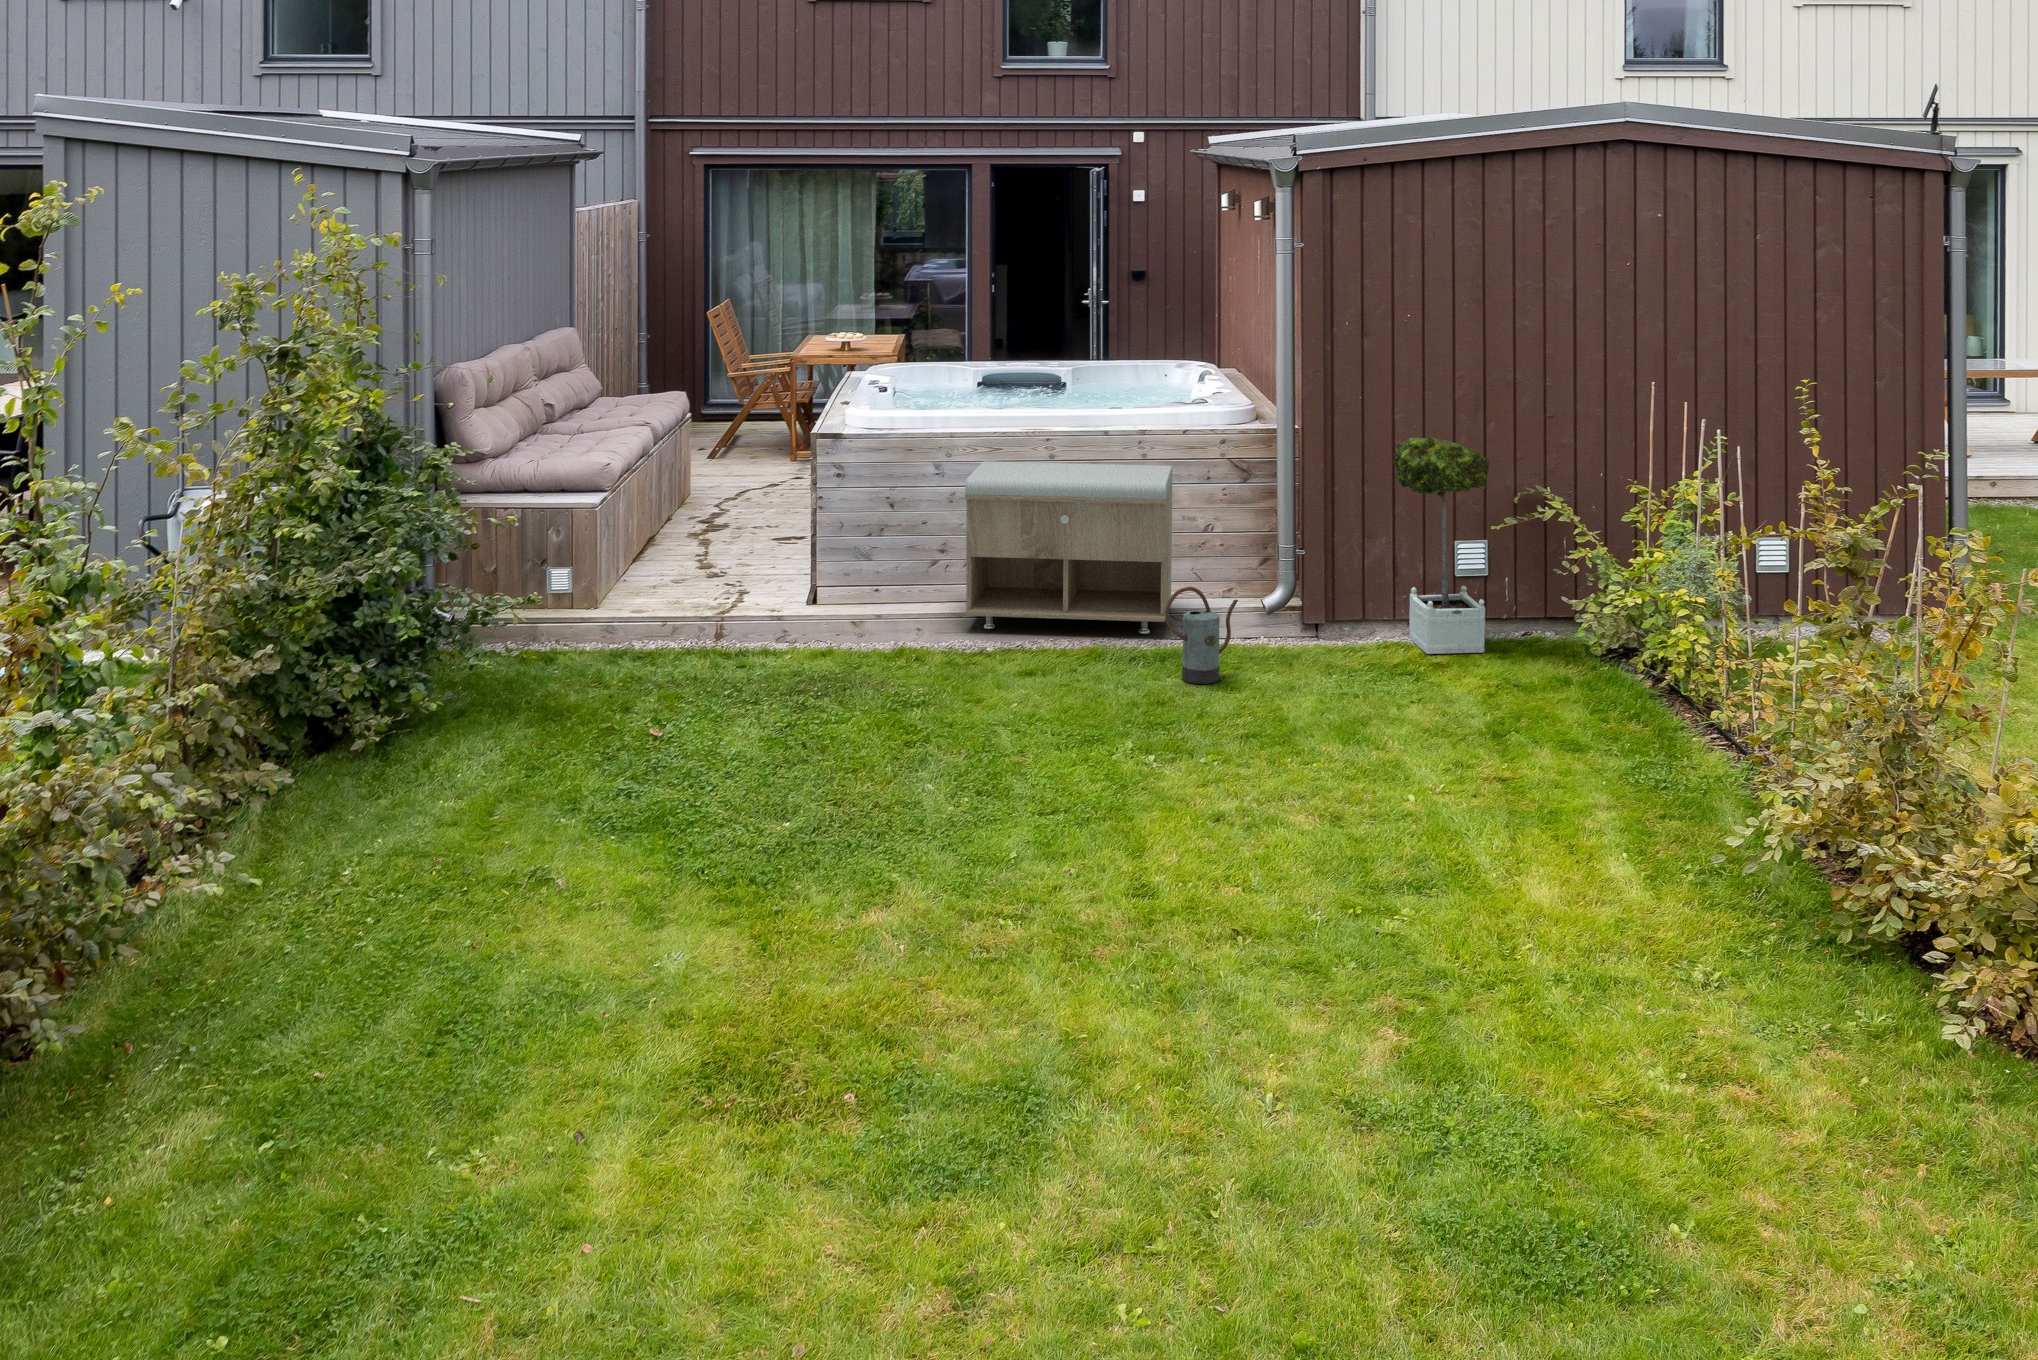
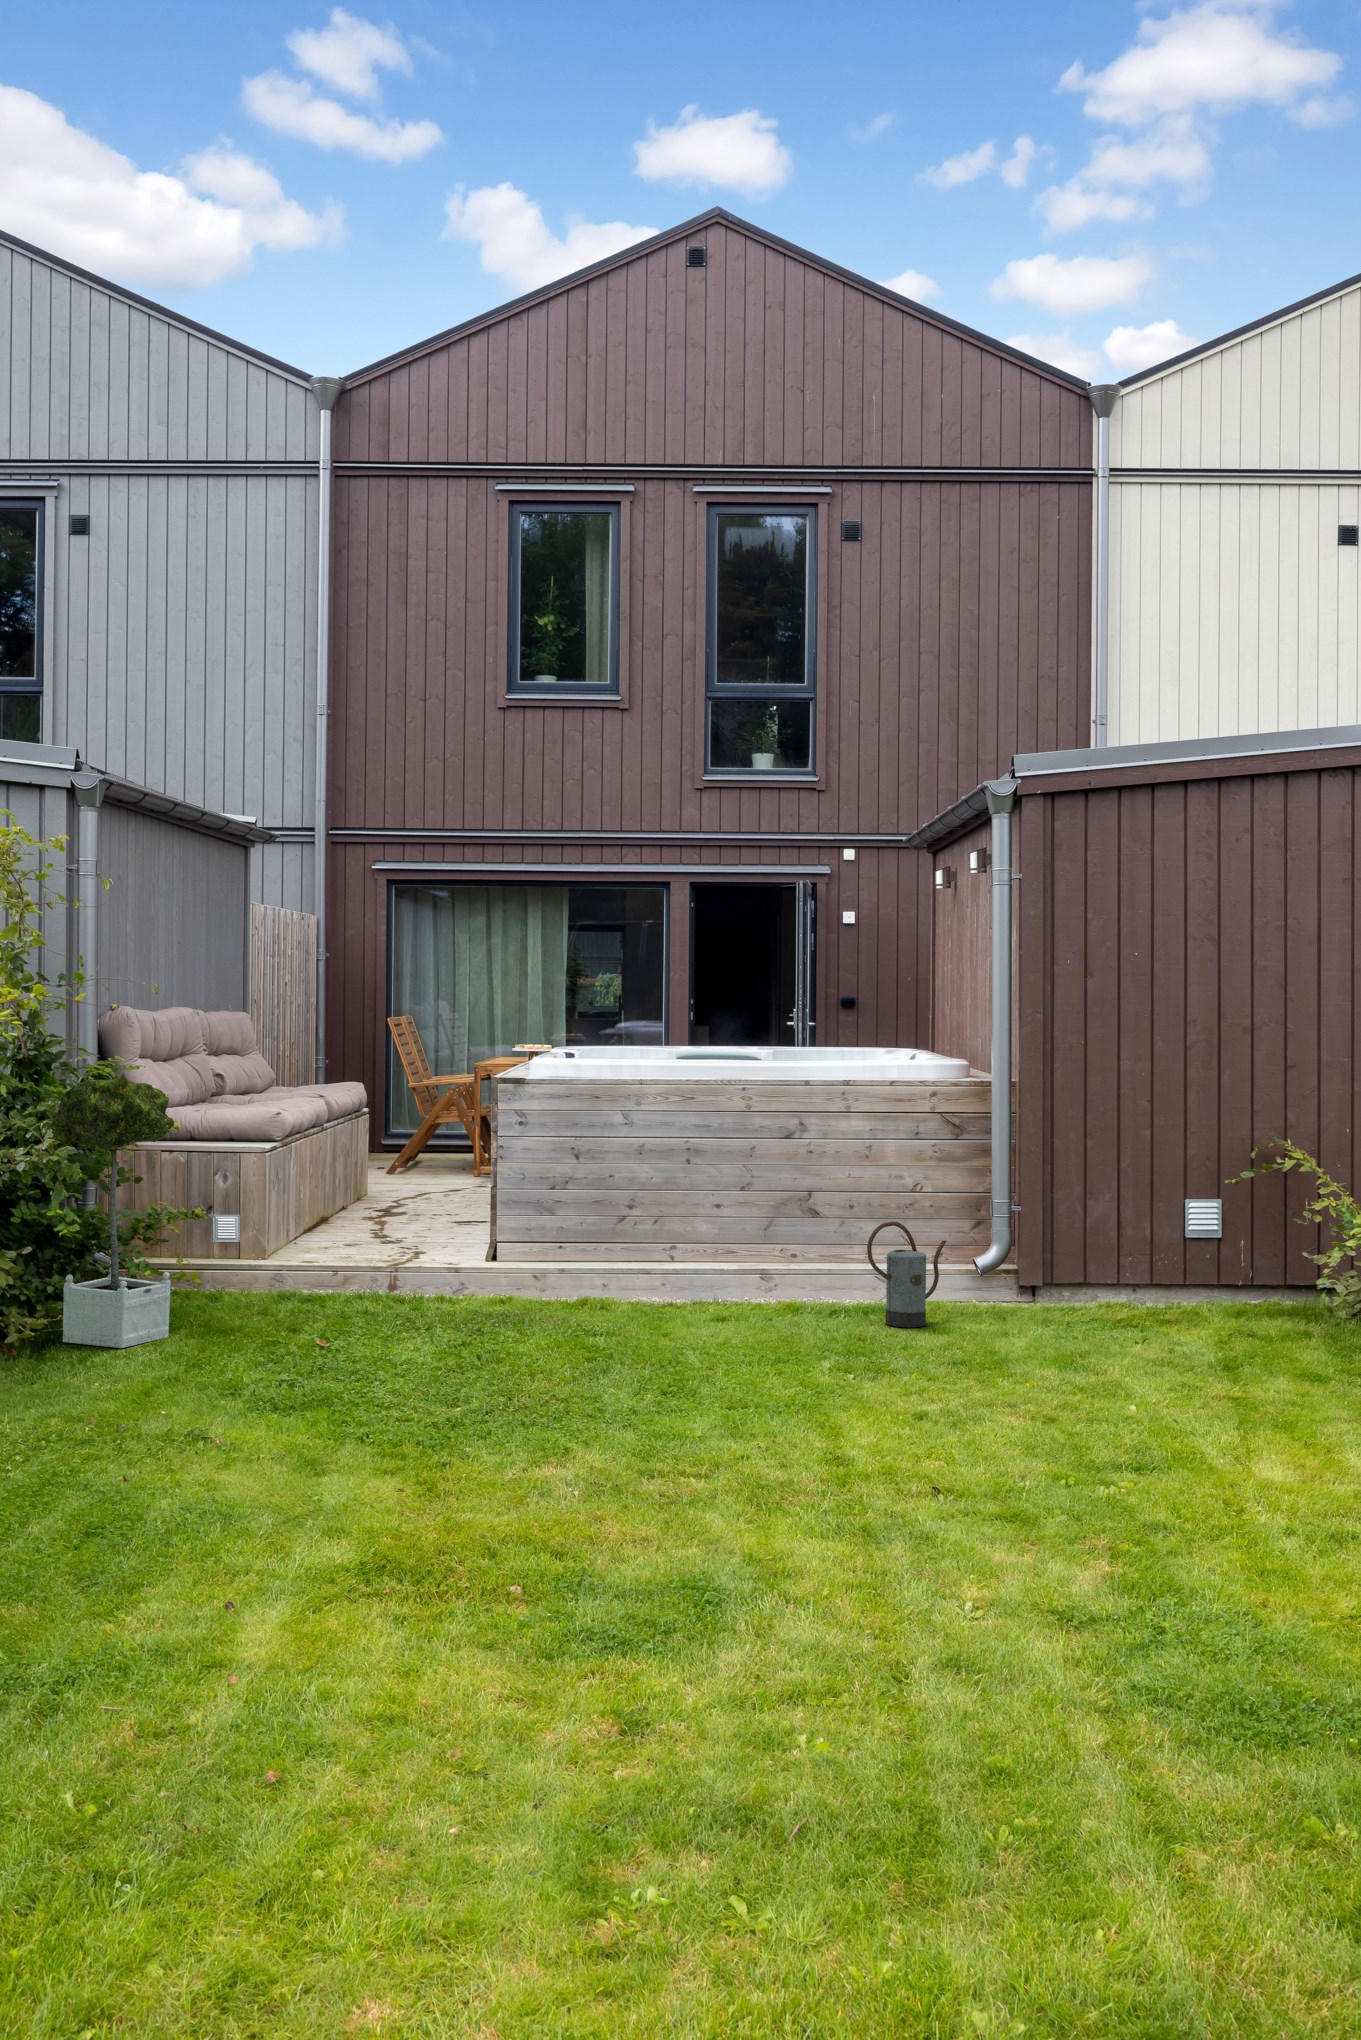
potted tree: present [1393,435,1489,654] -> present [50,1073,175,1348]
storage bench: present [965,461,1172,634] -> none [652,1114,878,1293]

